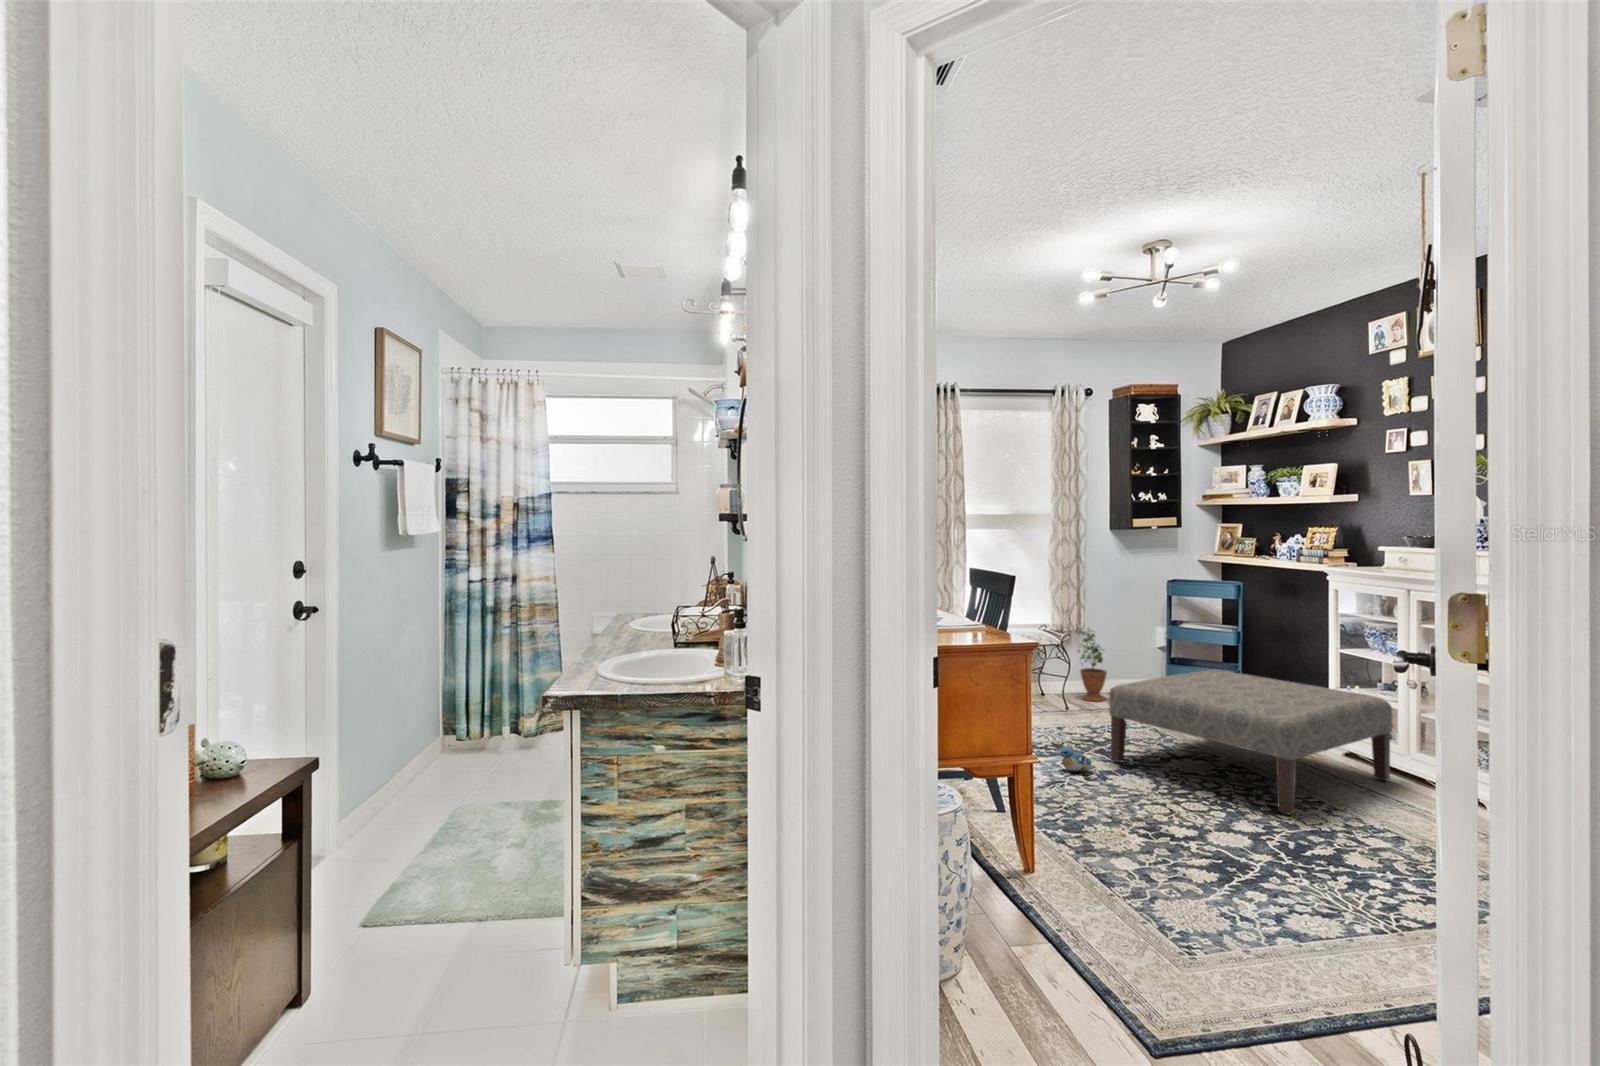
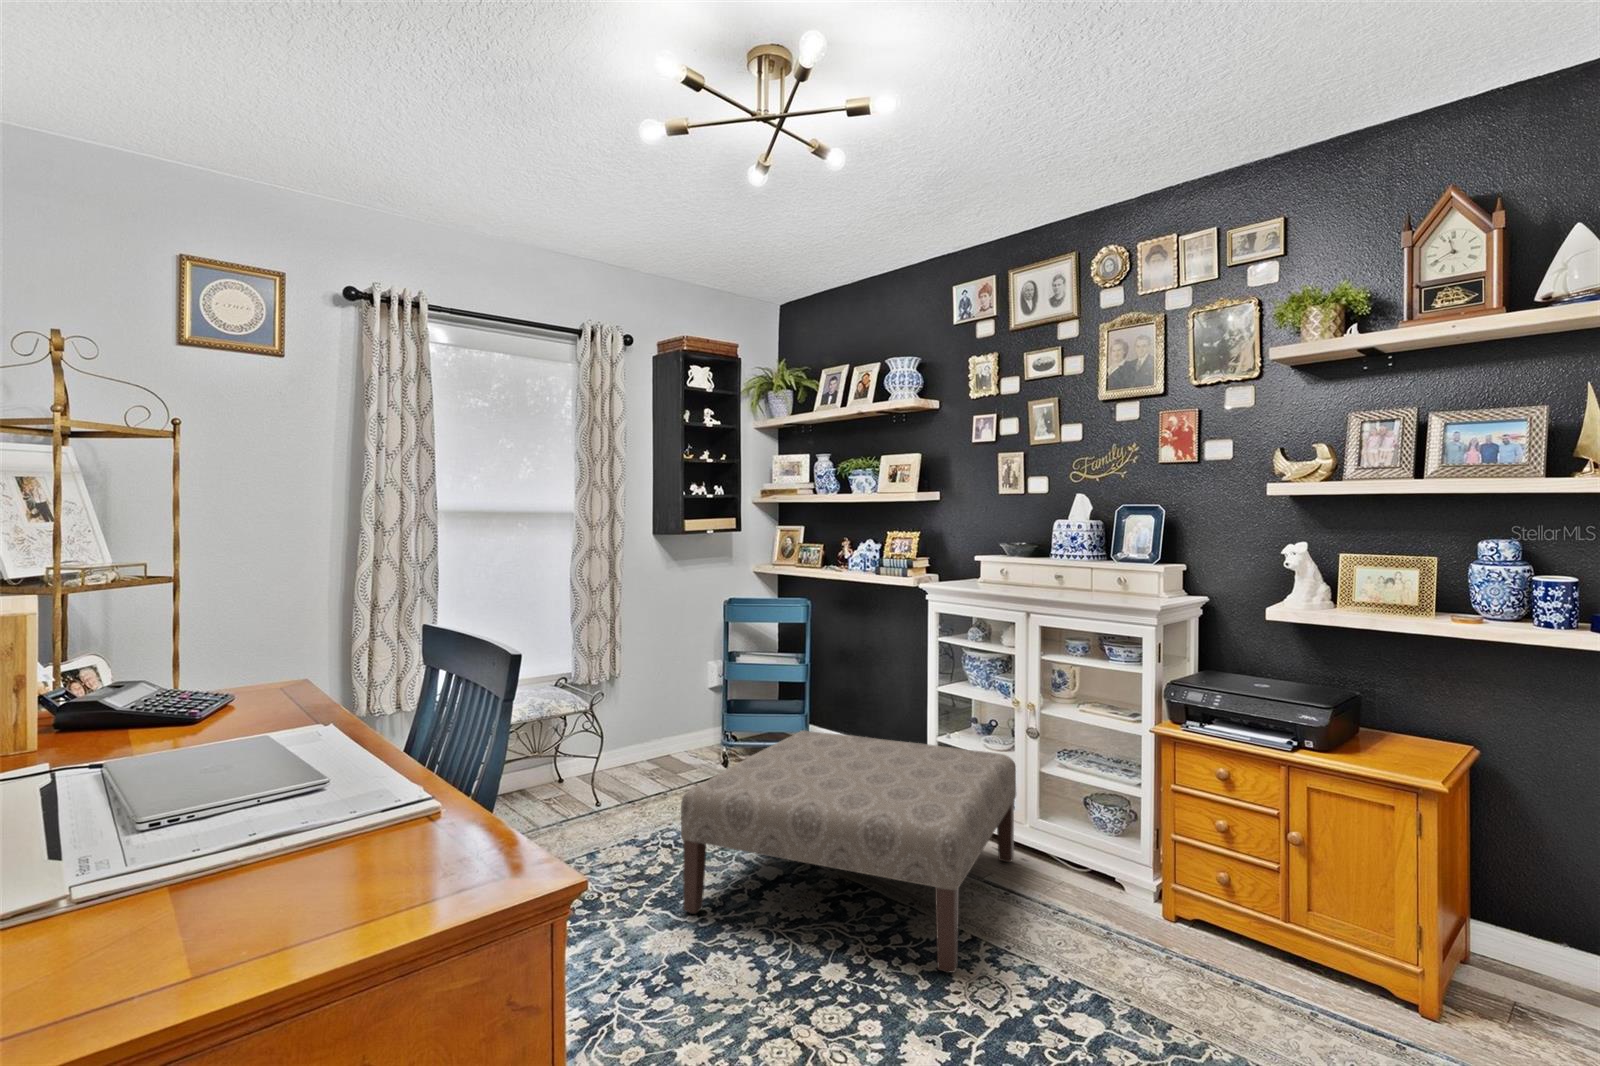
potted plant: present [1078,628,1107,701] -> none [611,674,652,783]
plush toy: present [1060,746,1096,772] -> none [606,916,666,958]

